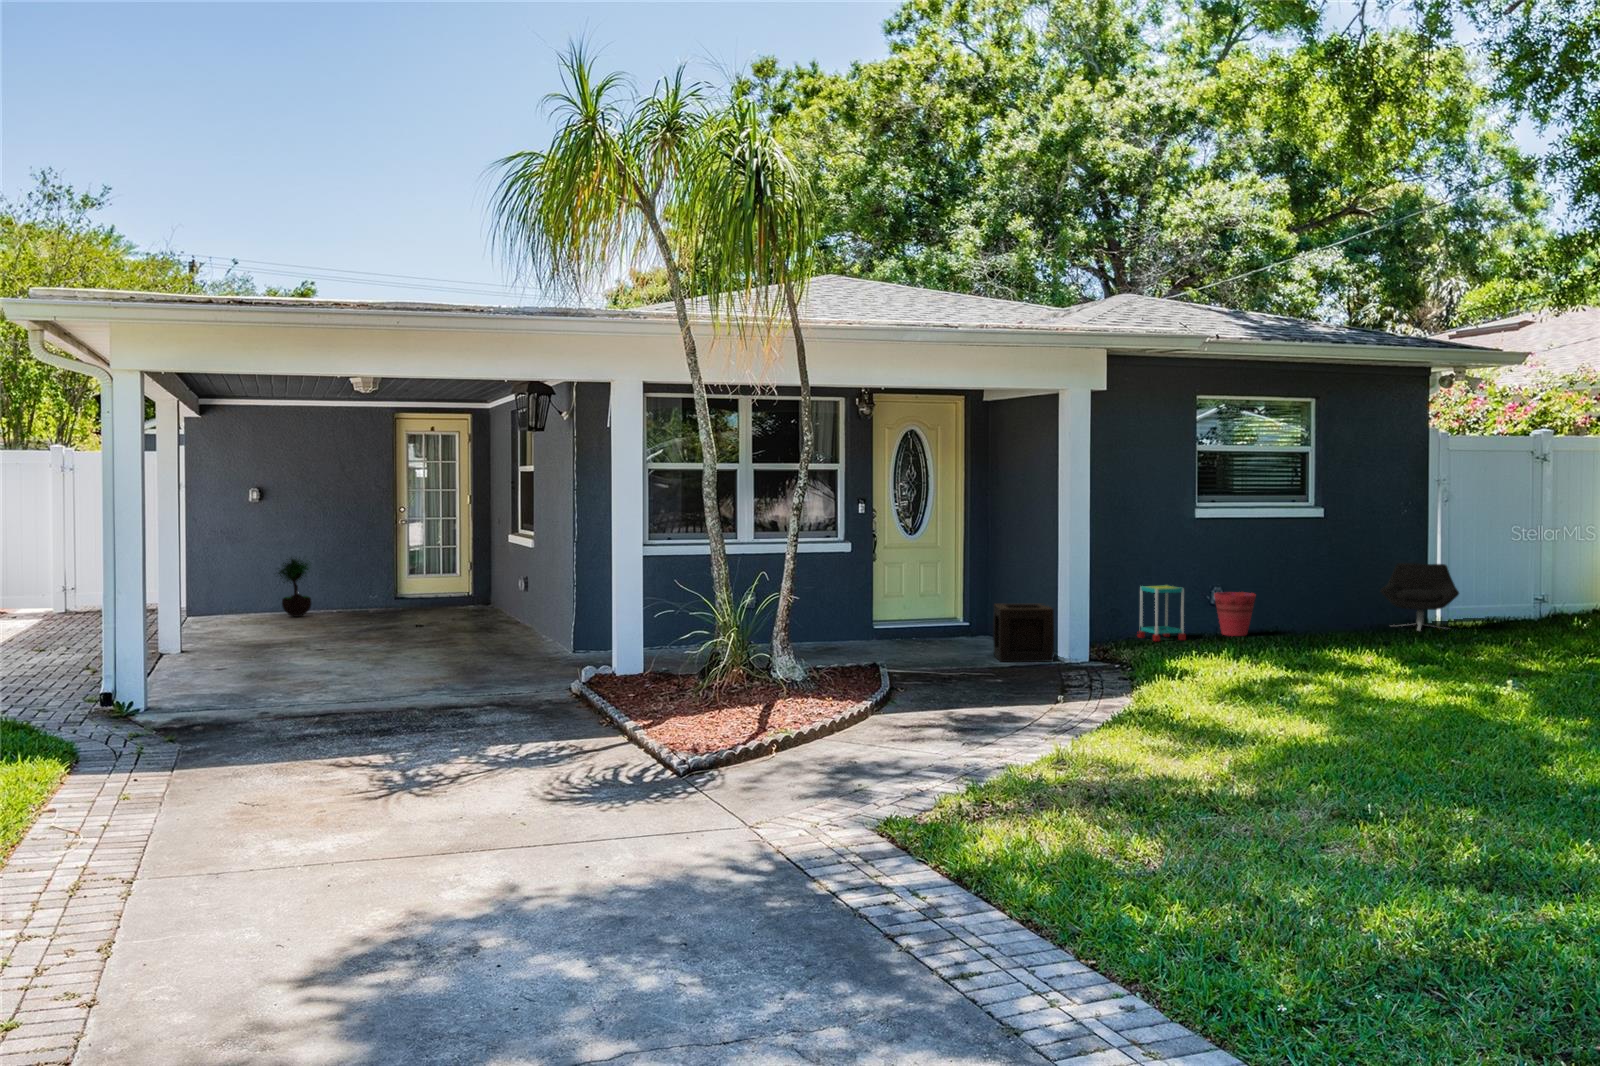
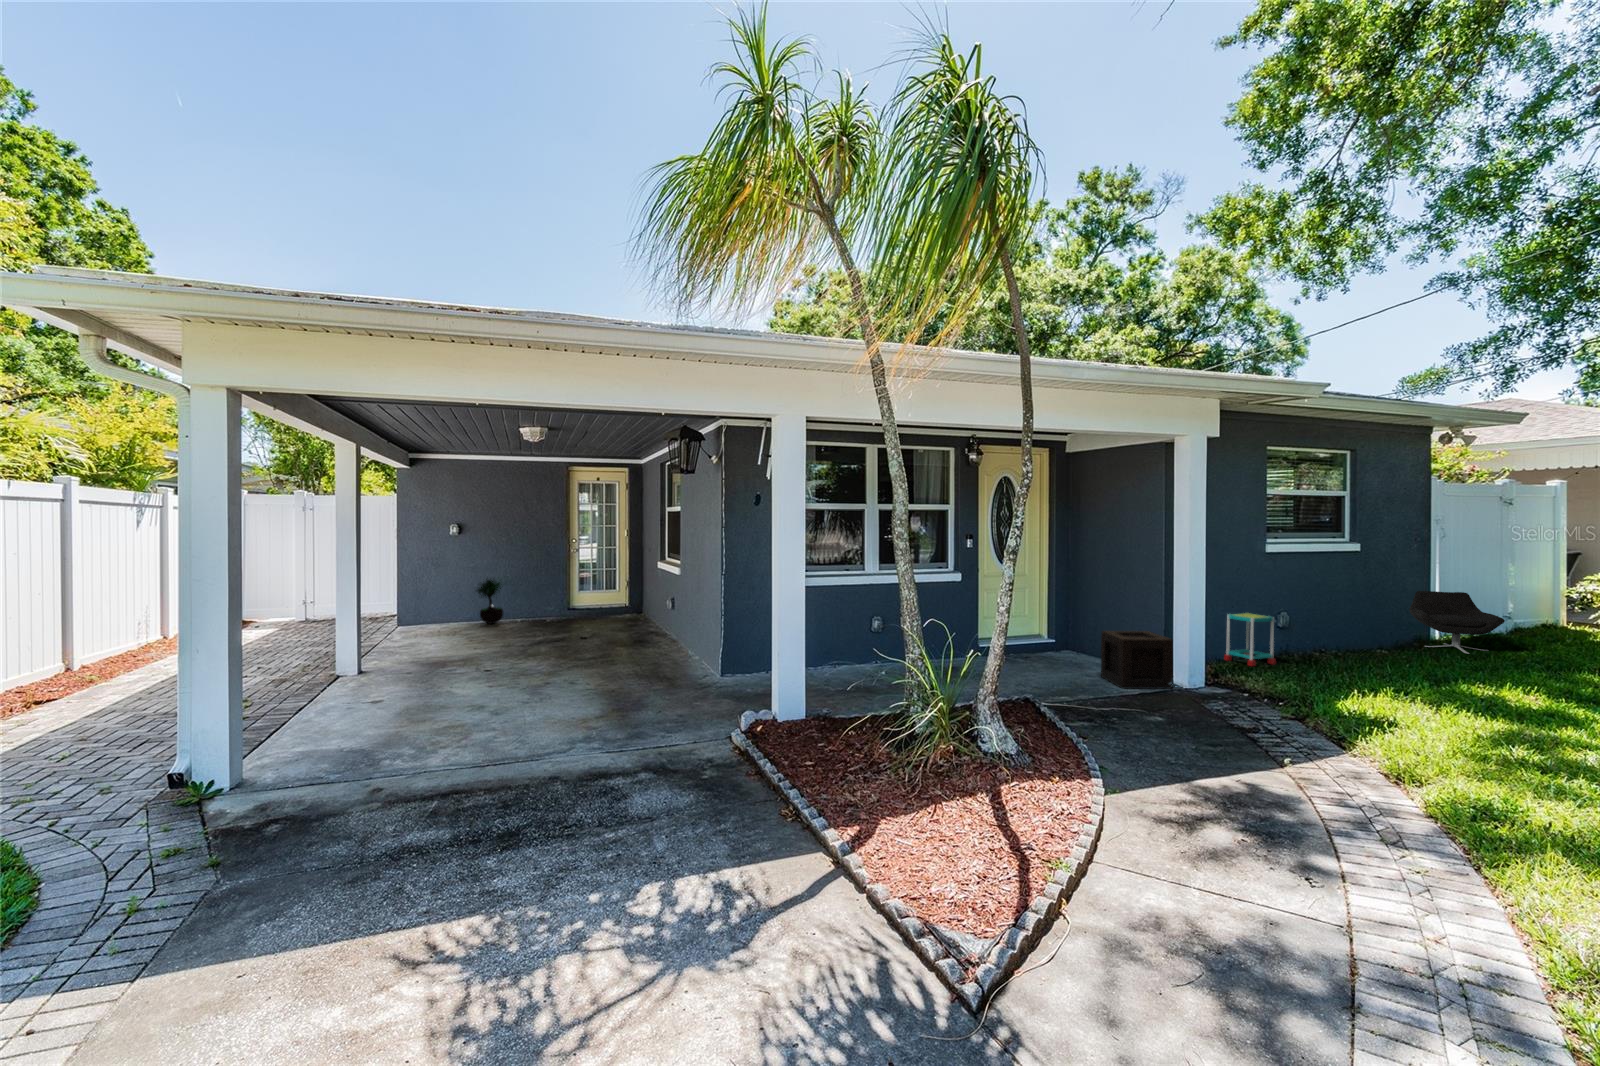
bucket: present [1214,592,1256,636] -> none [1285,618,1330,659]

